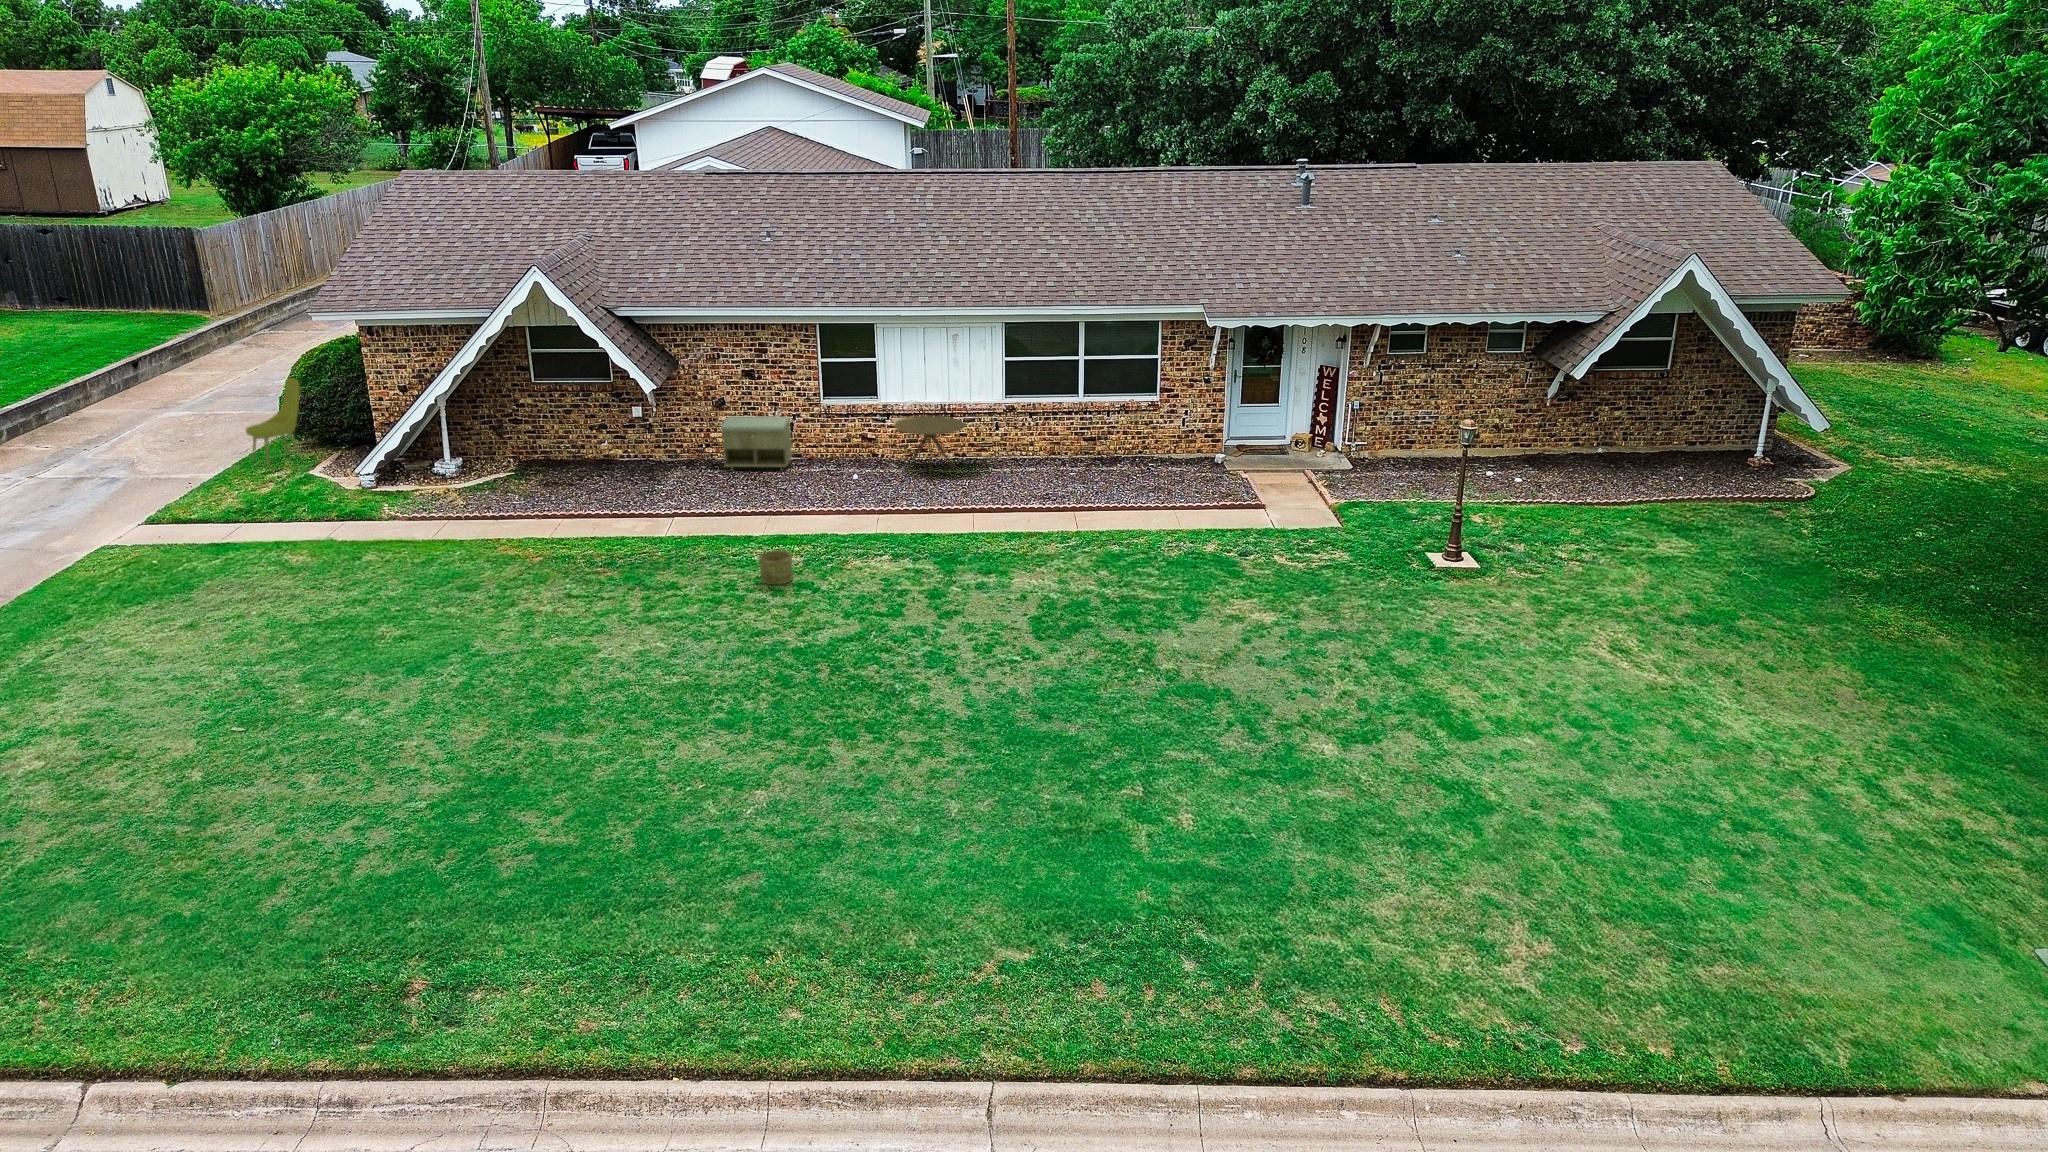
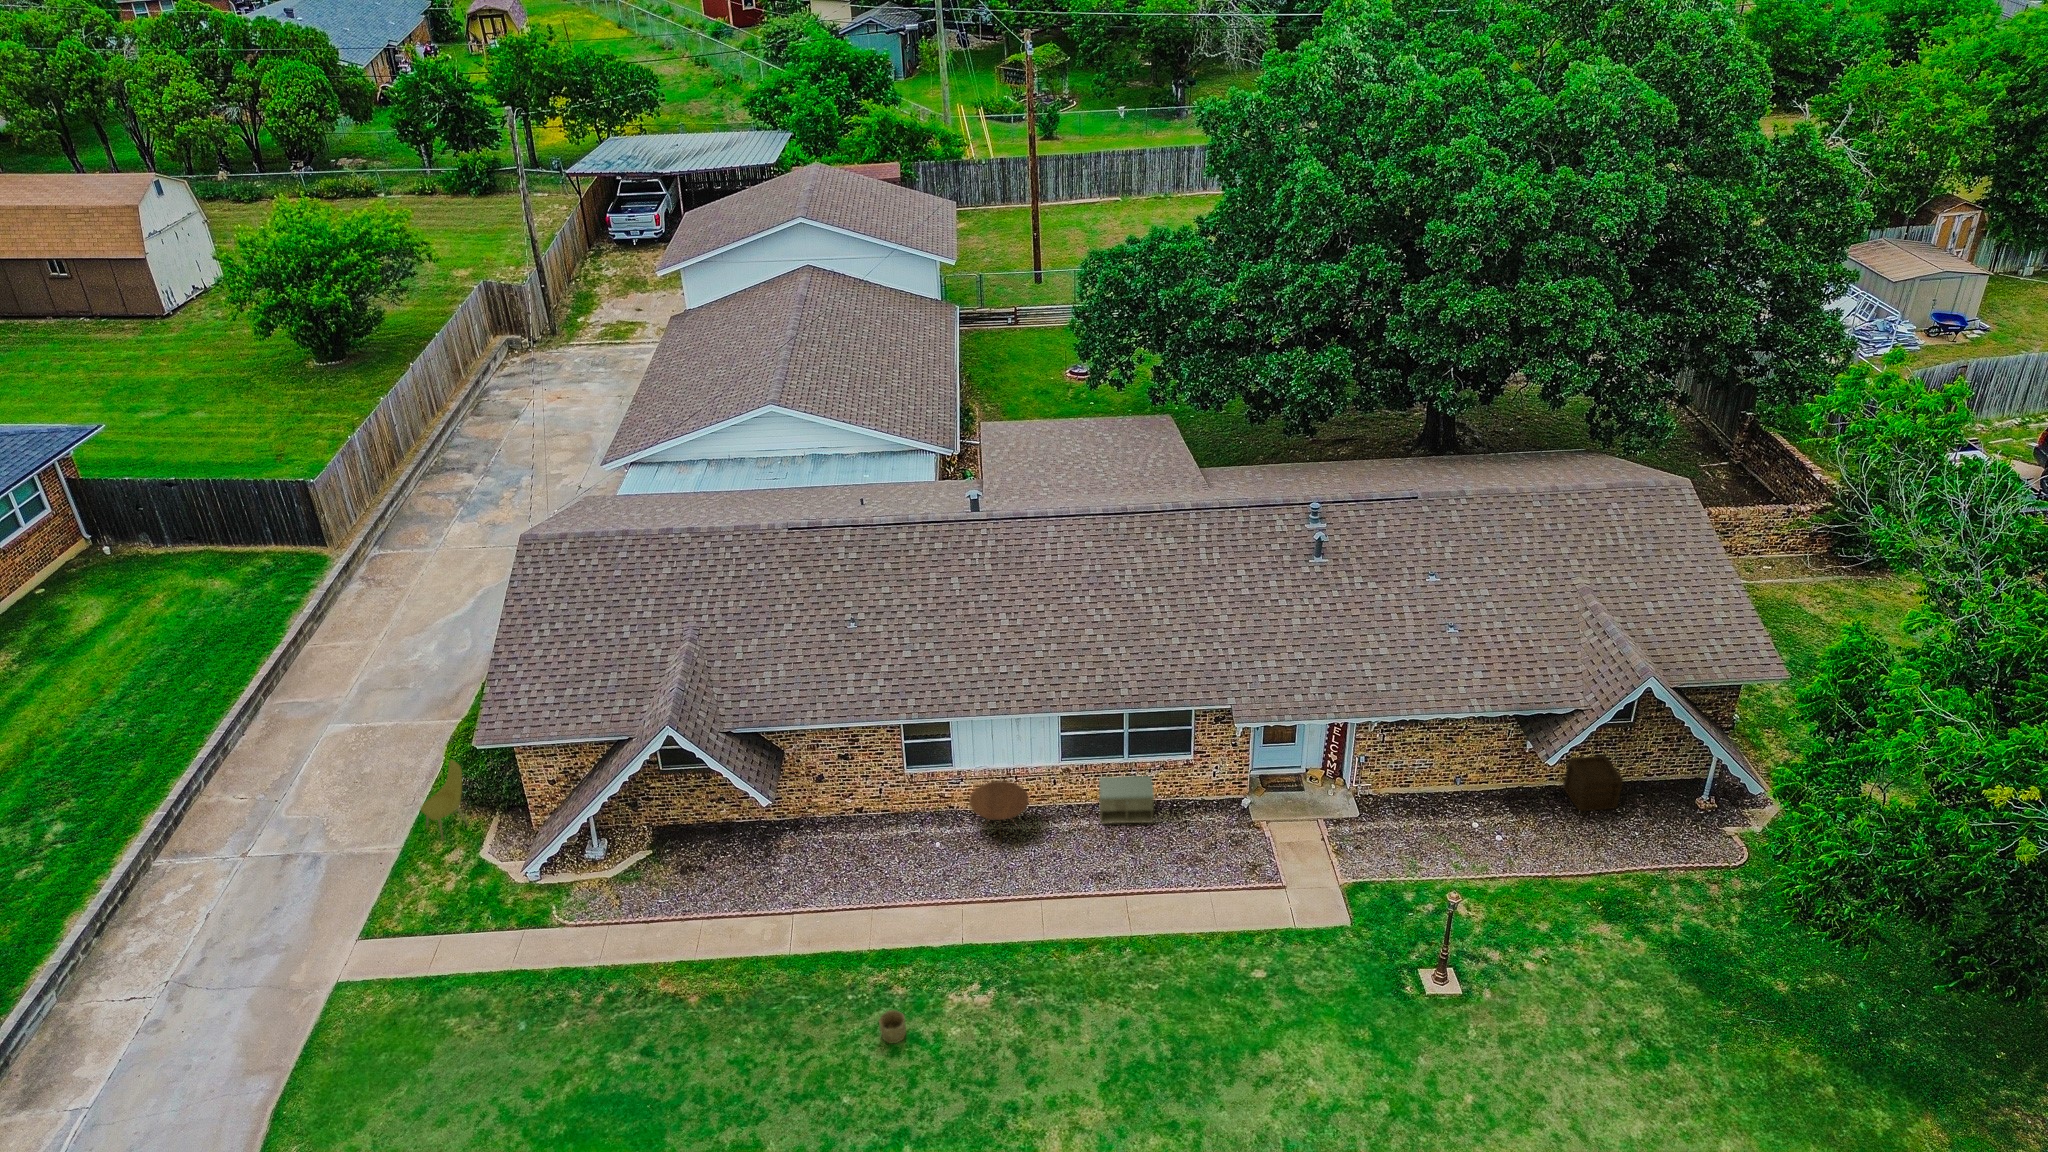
wooden crate: none [1591,412,1663,469] -> present [1563,755,1623,812]
storage bench: present [721,416,792,470] -> present [1099,776,1154,824]

